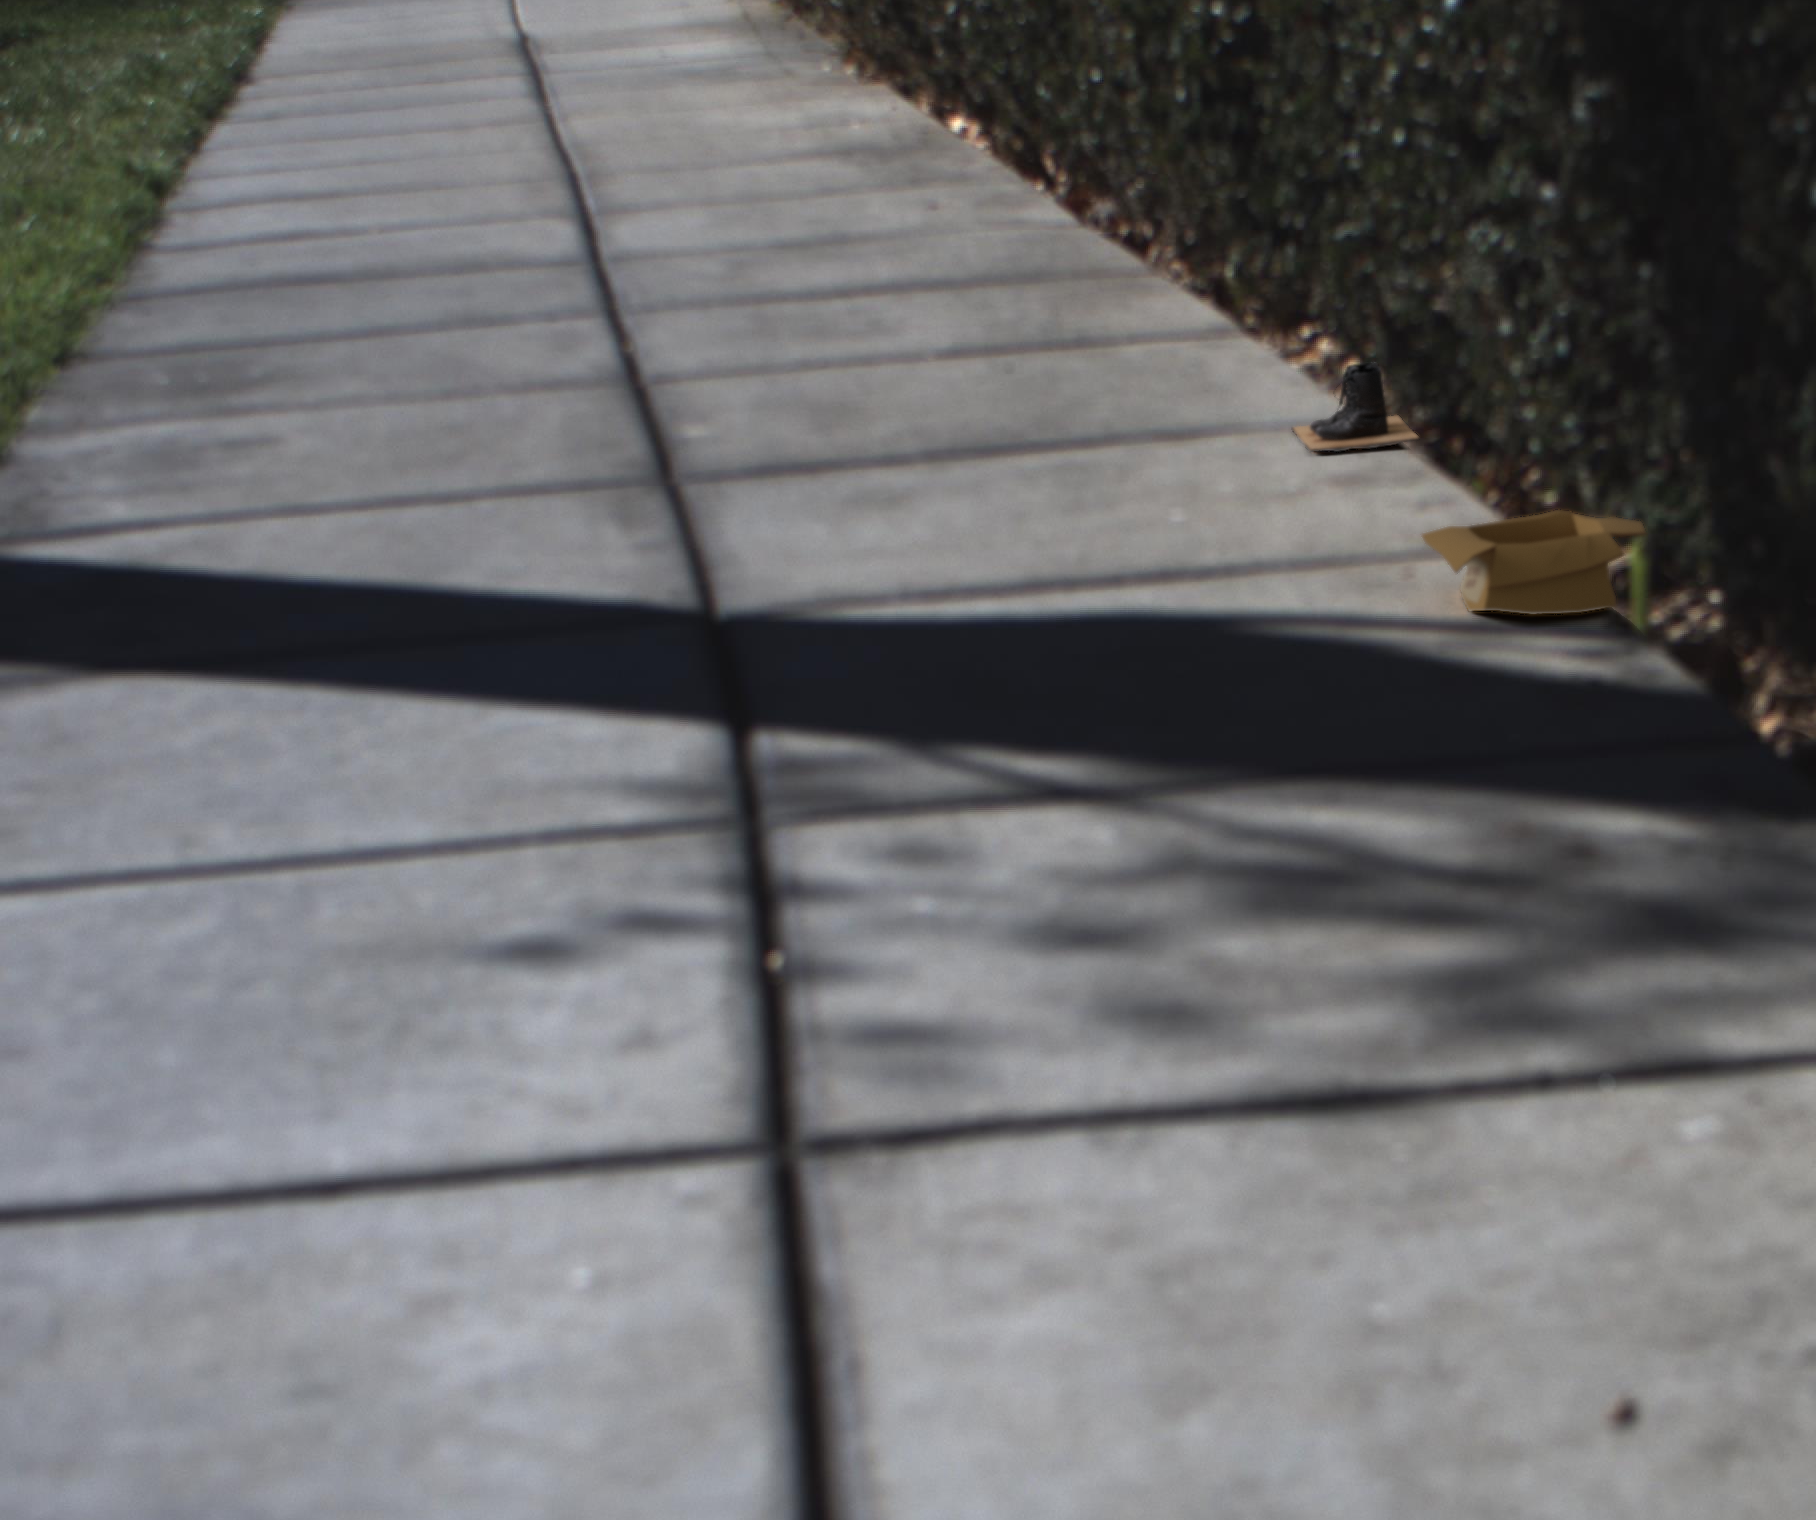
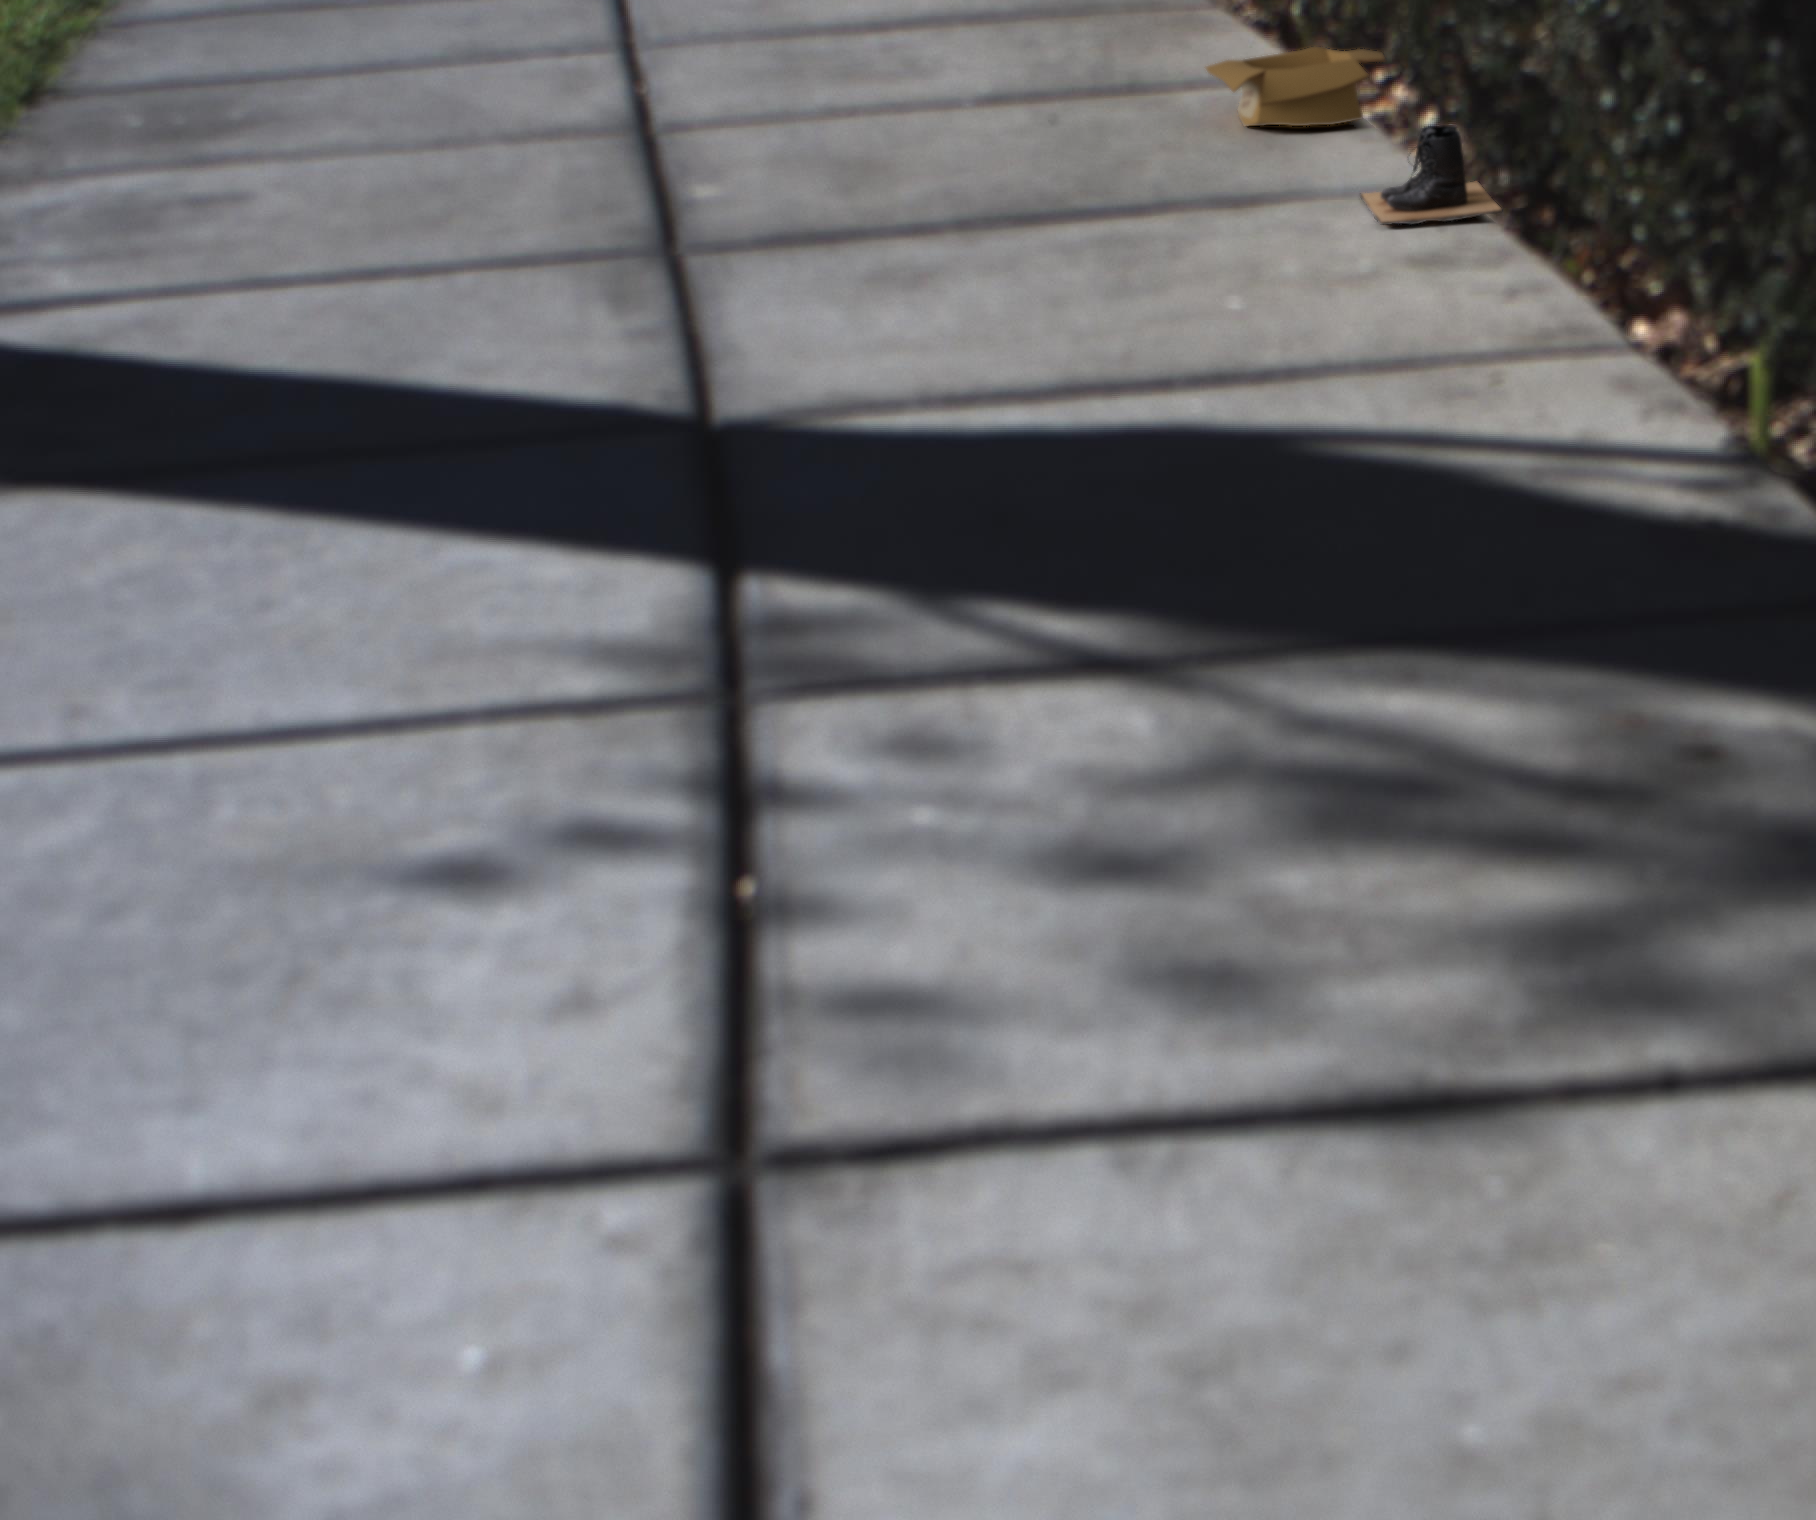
cardboard box: present [1422,510,1647,615] -> present [1206,47,1385,126]

